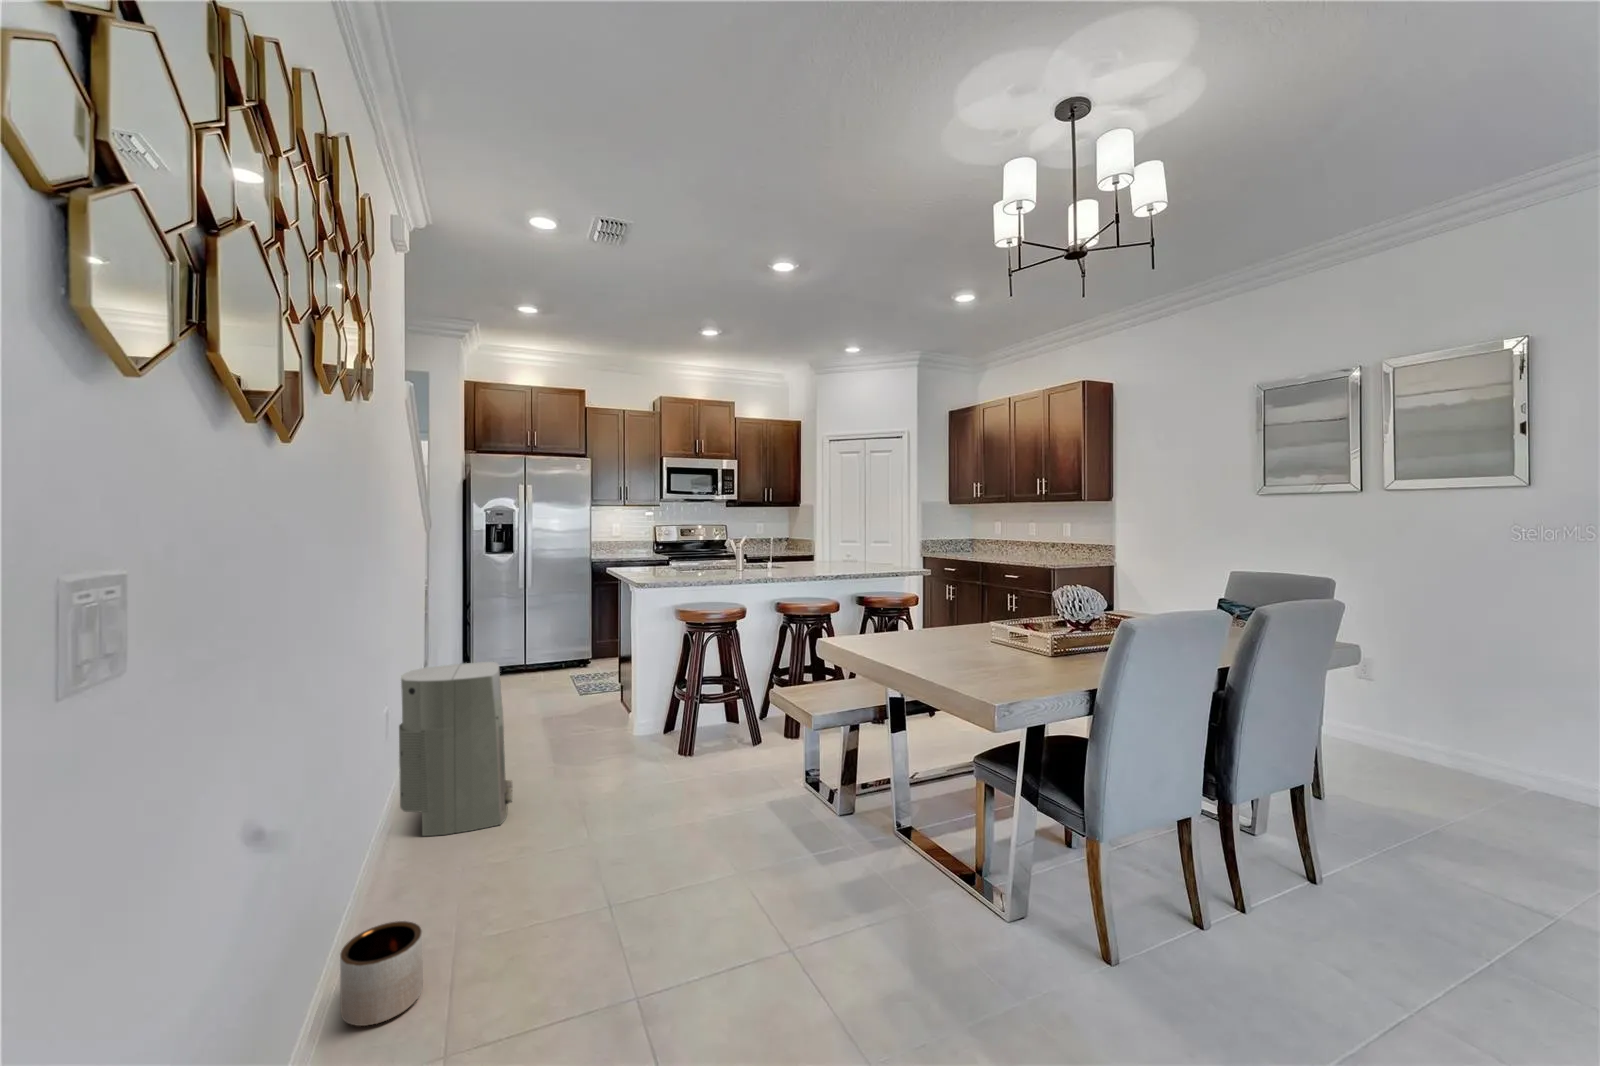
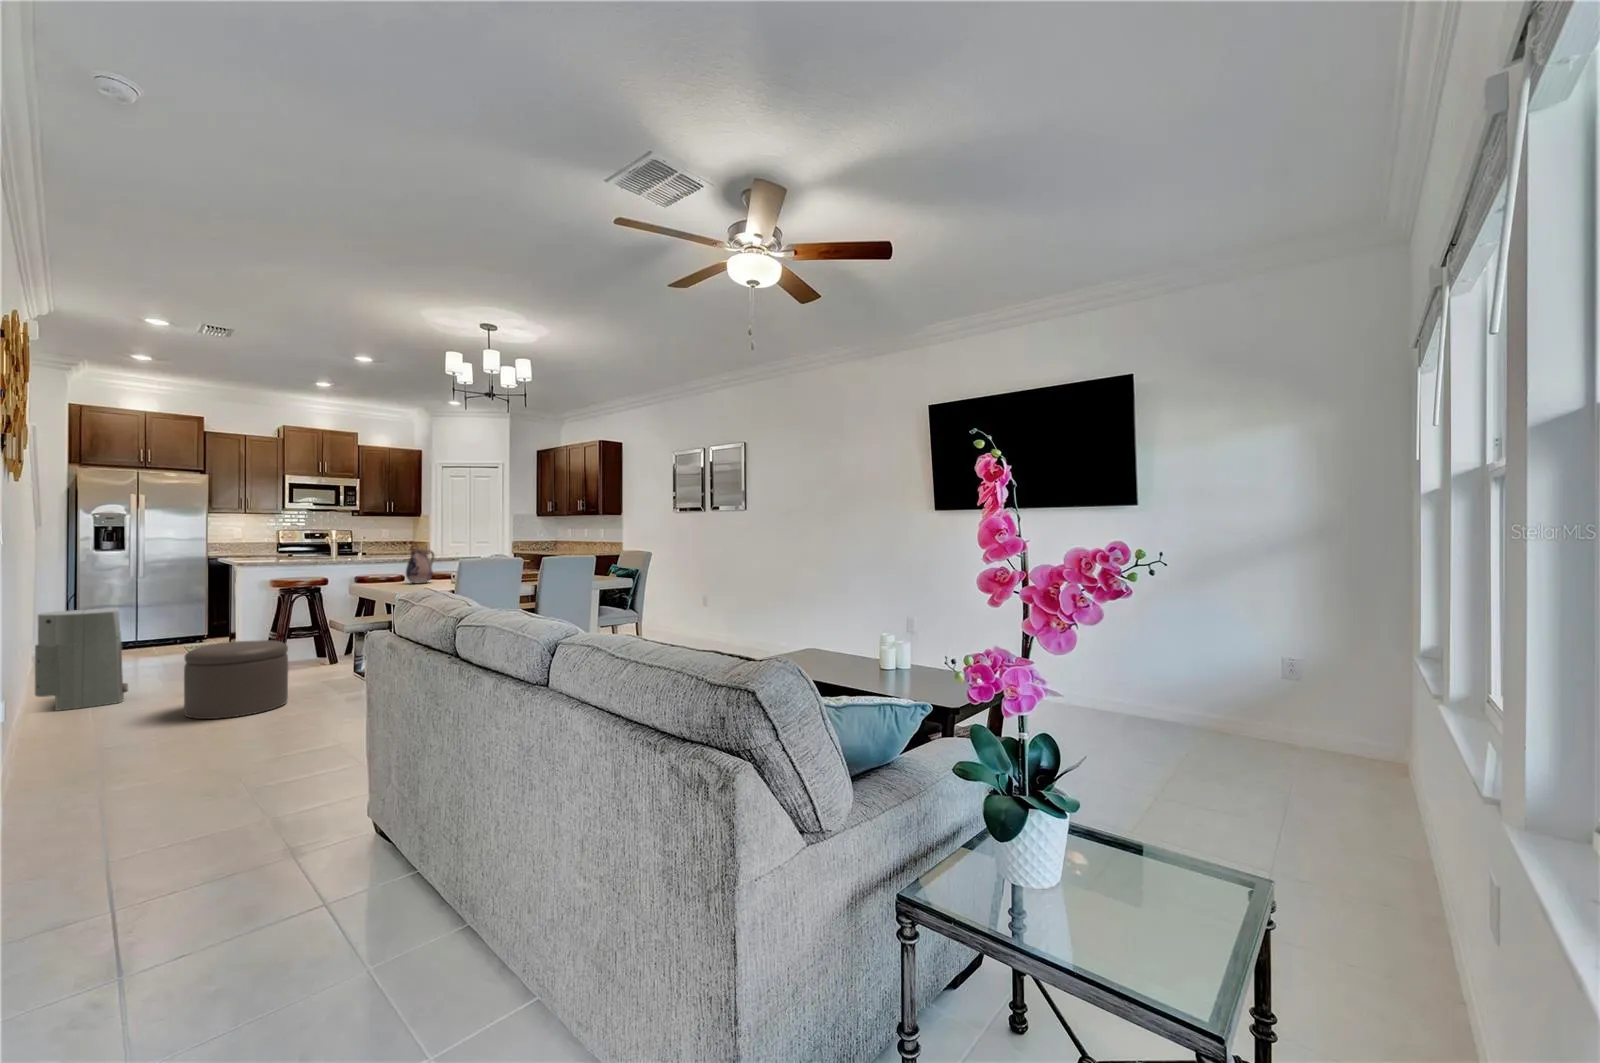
ceramic pitcher: none [908,577,953,644] -> present [406,550,434,583]
ottoman: none [588,748,743,935] -> present [184,640,288,719]
planter: present [340,921,423,1026] -> none [24,711,76,750]

